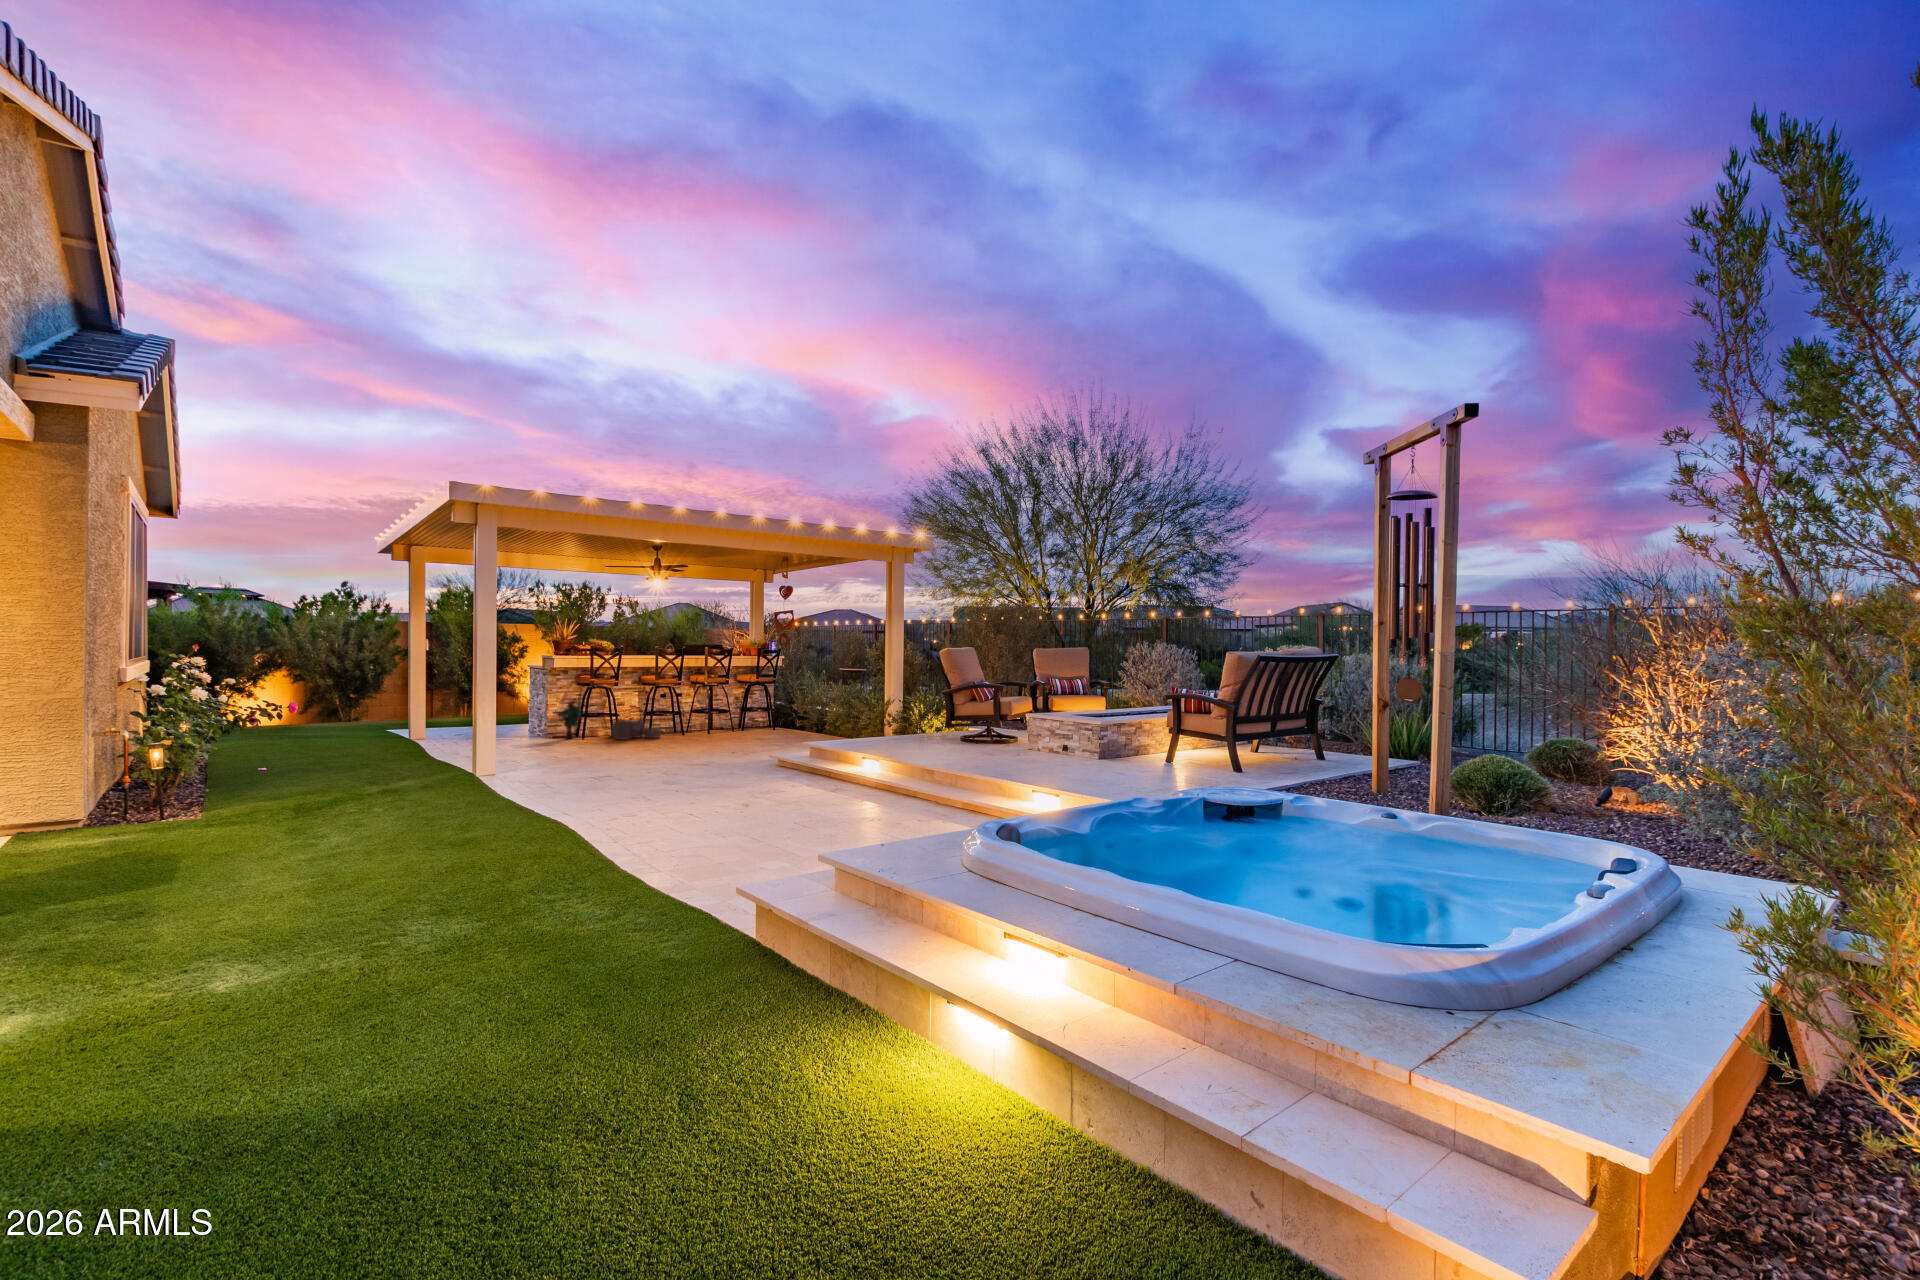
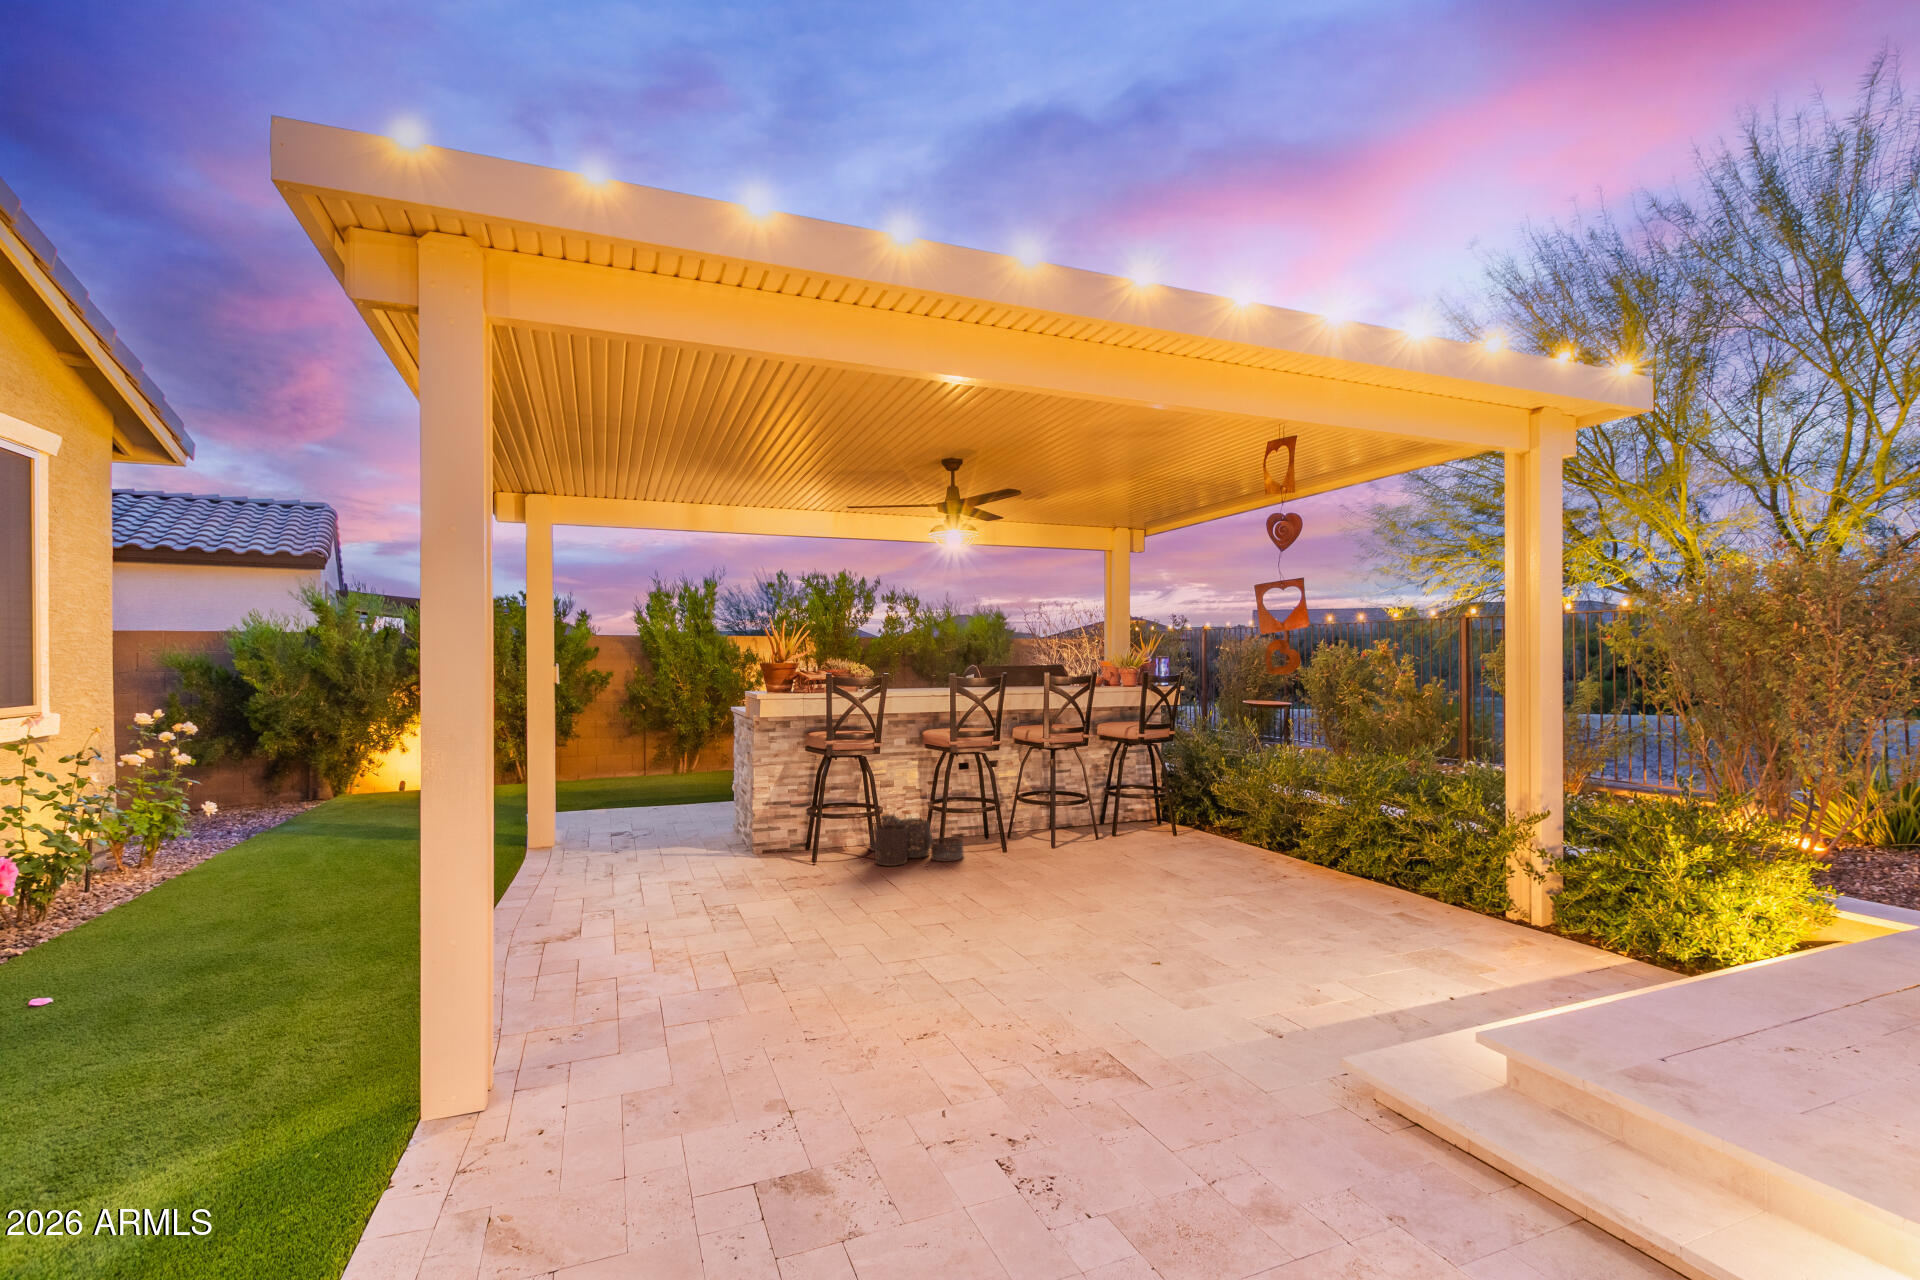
decorative plant: present [558,698,581,739] -> none [769,776,817,858]

